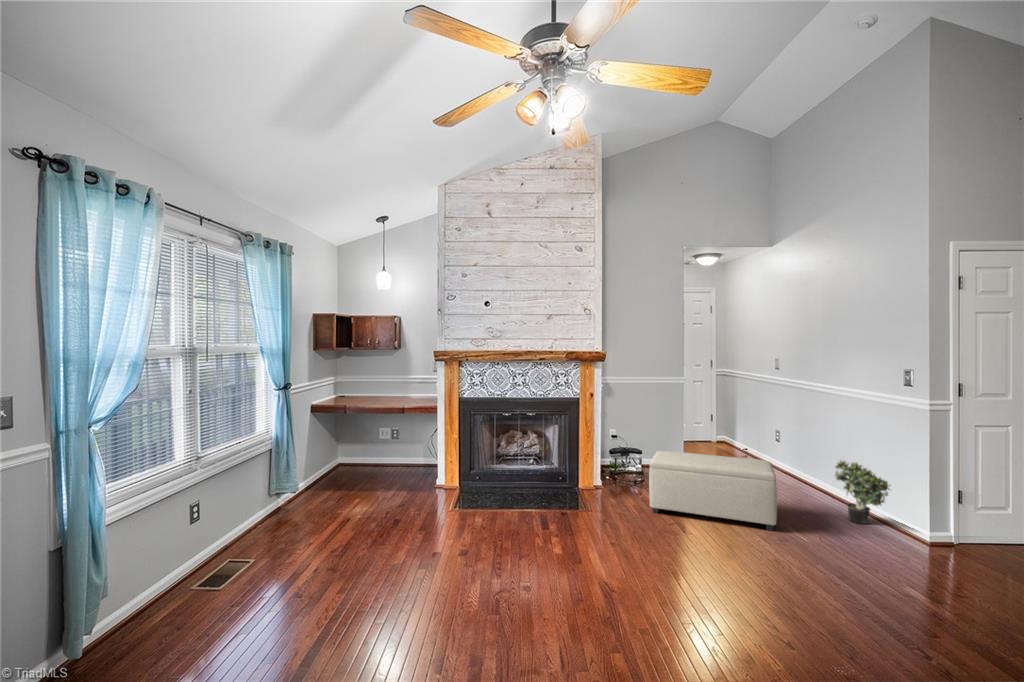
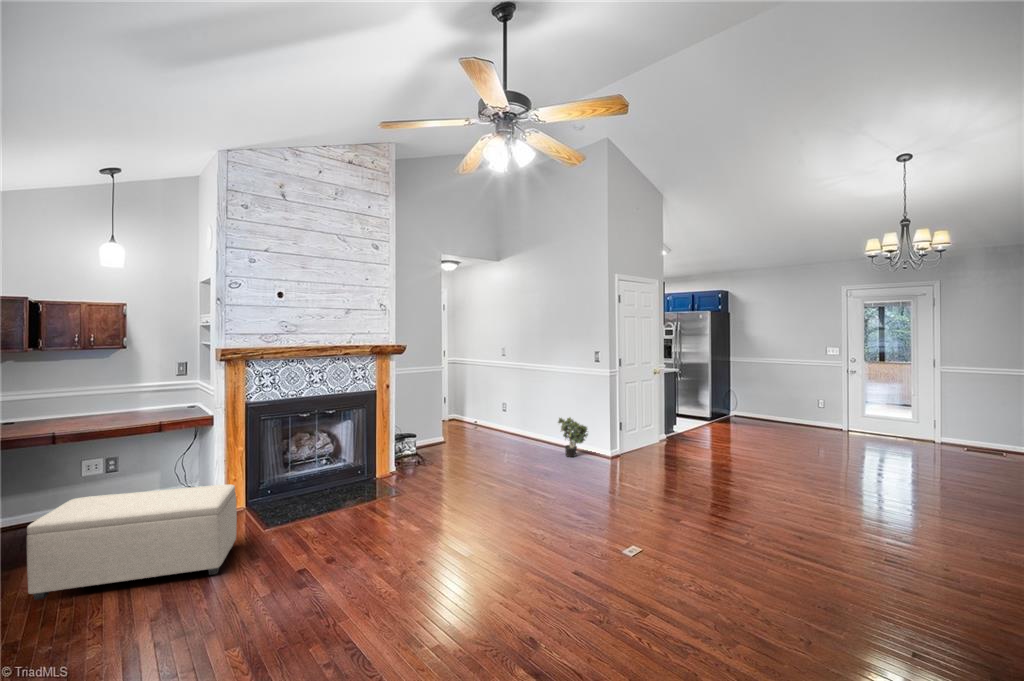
ottoman: present [649,451,777,530] -> present [27,485,237,600]

